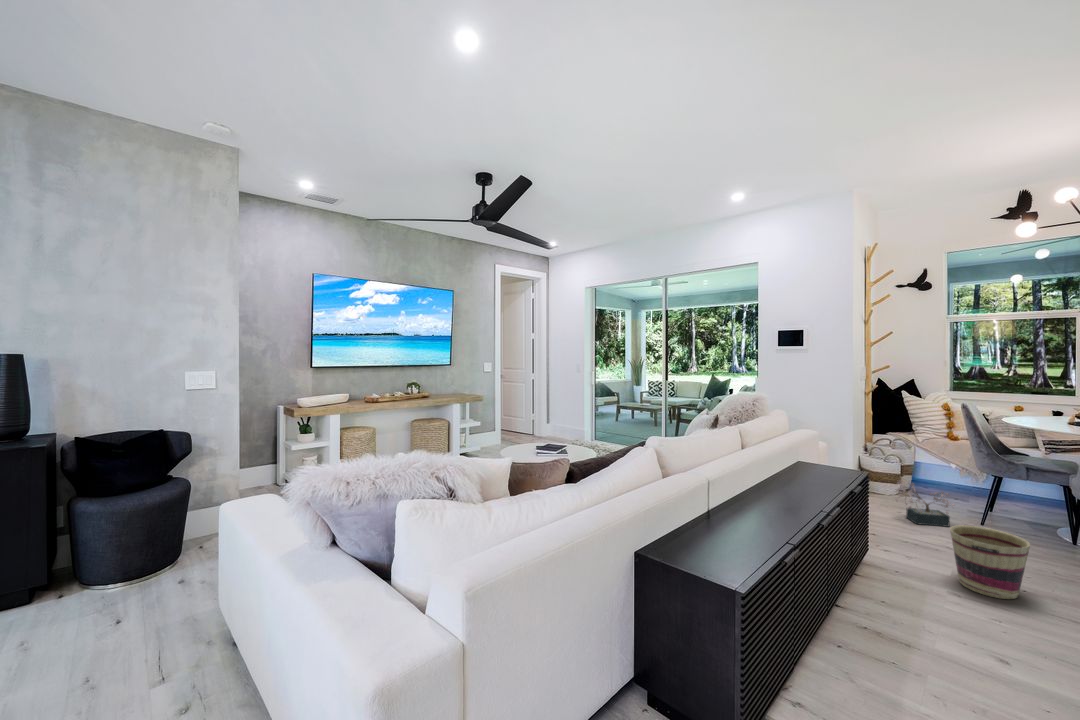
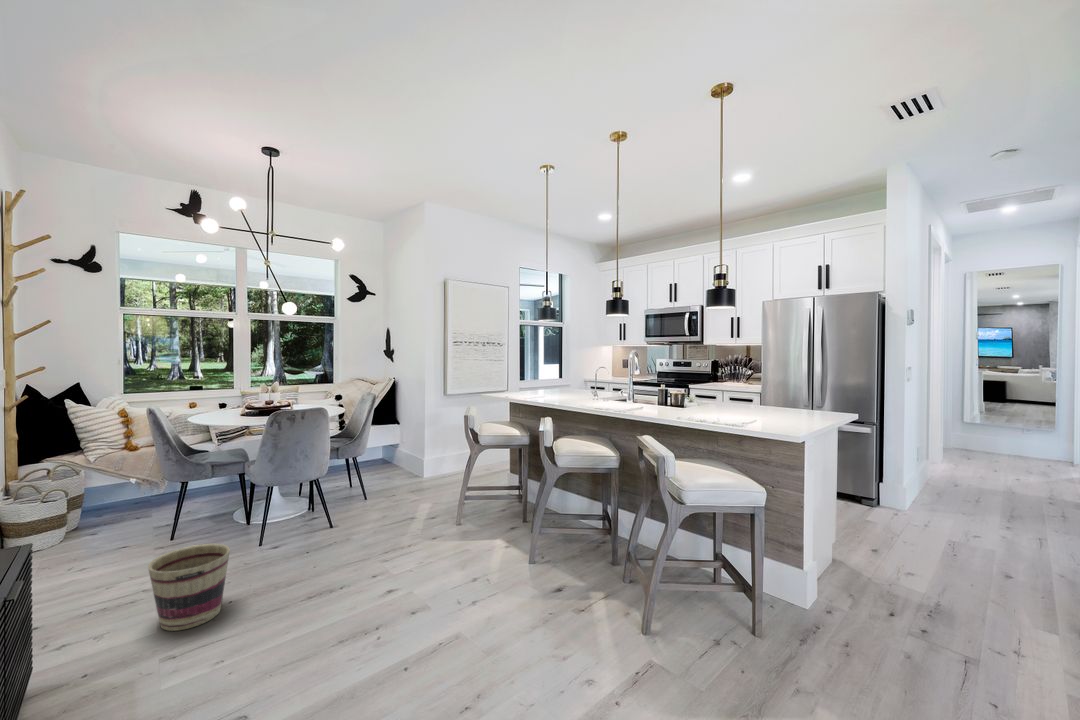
decorative plant: present [896,481,955,527] -> none [63,517,143,572]

